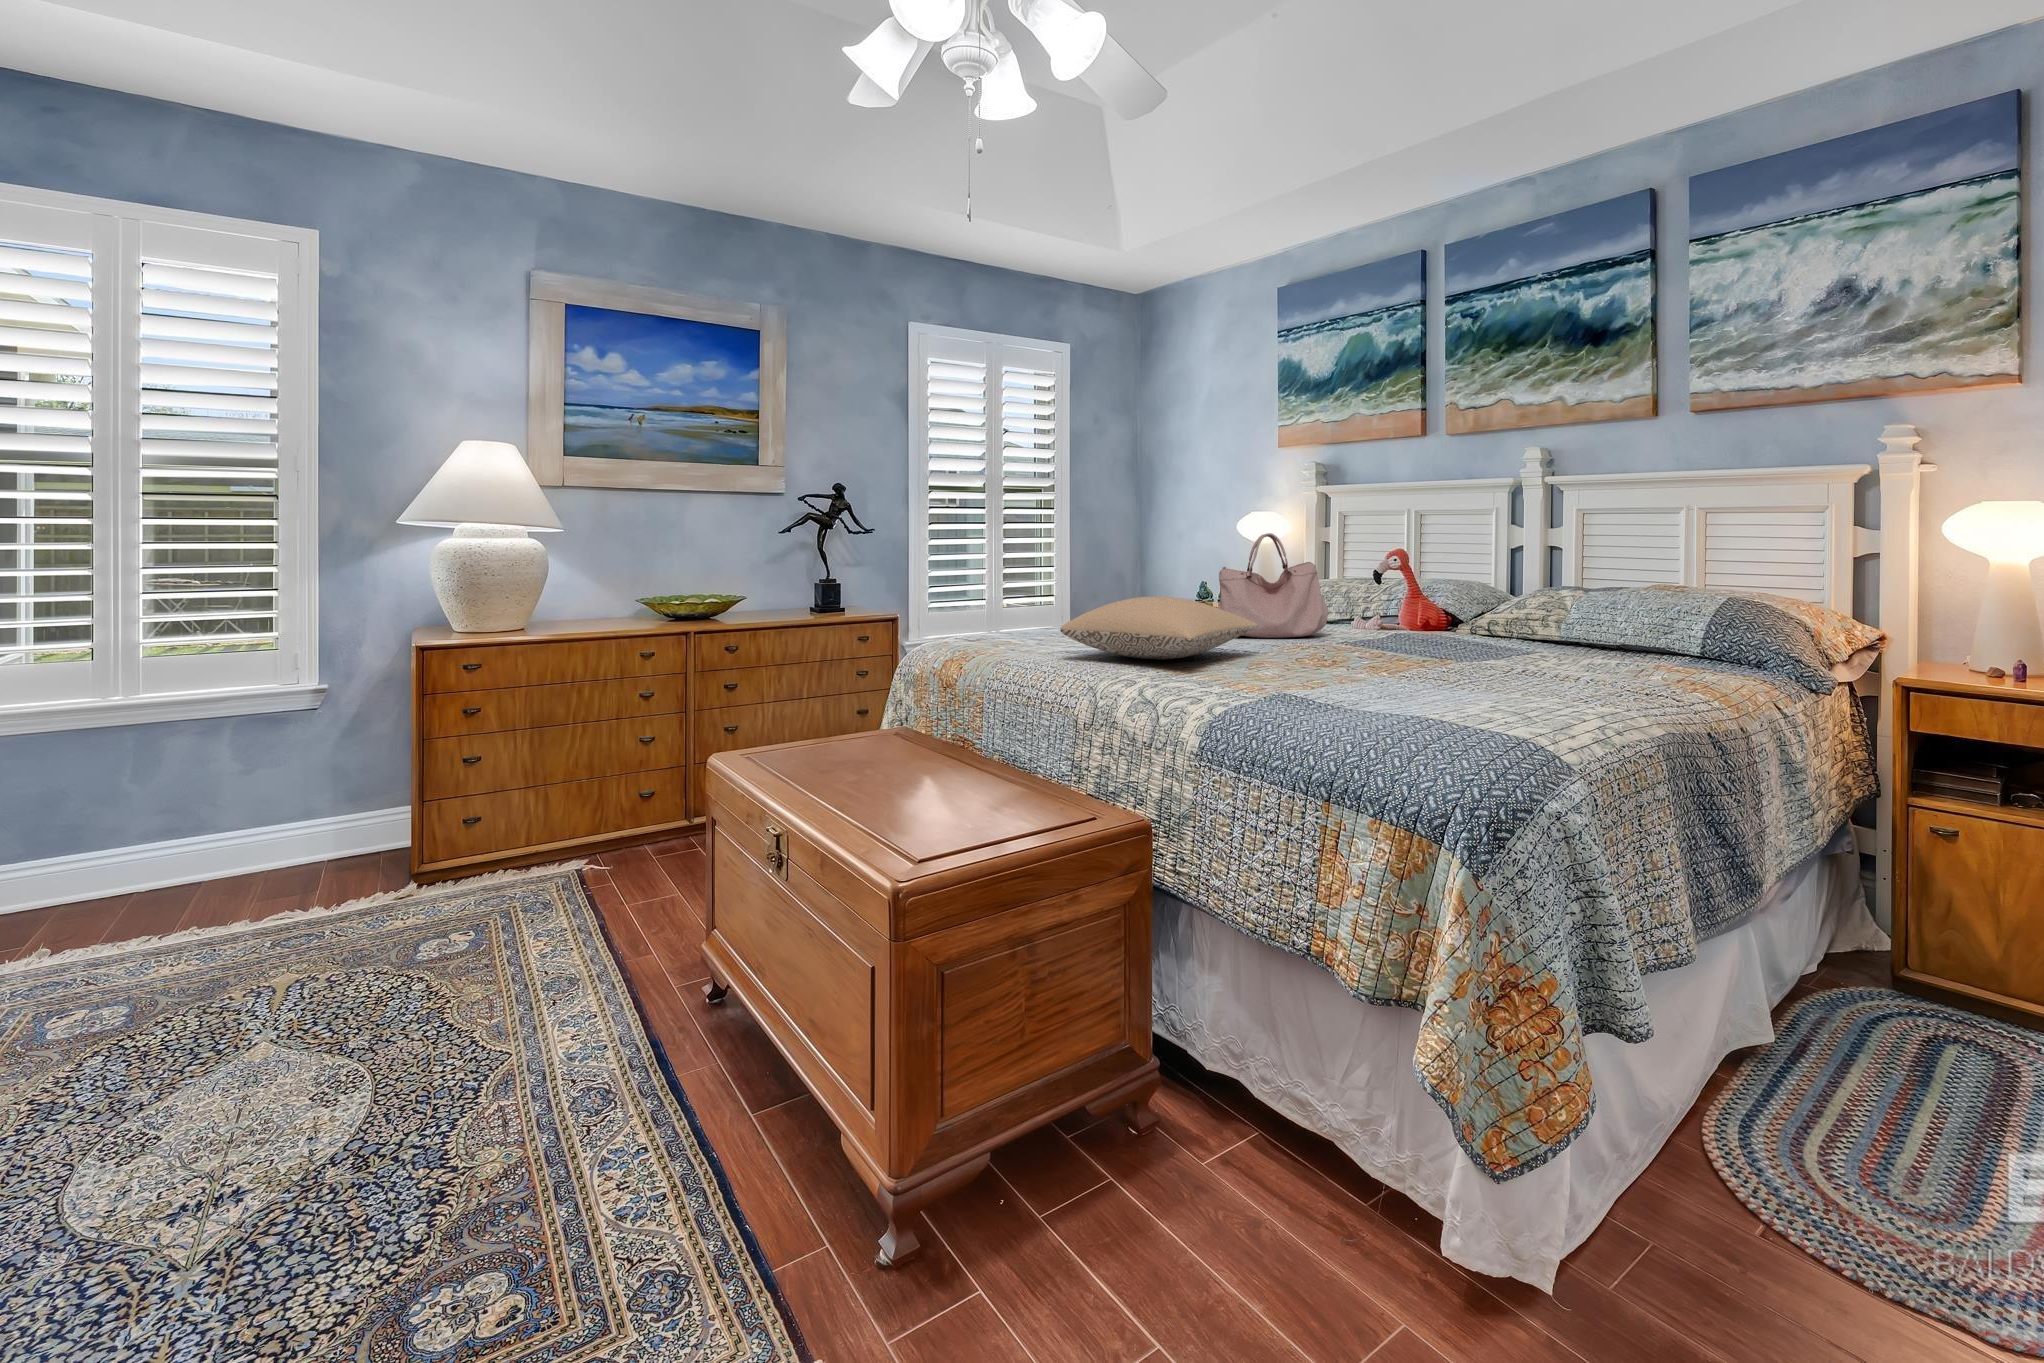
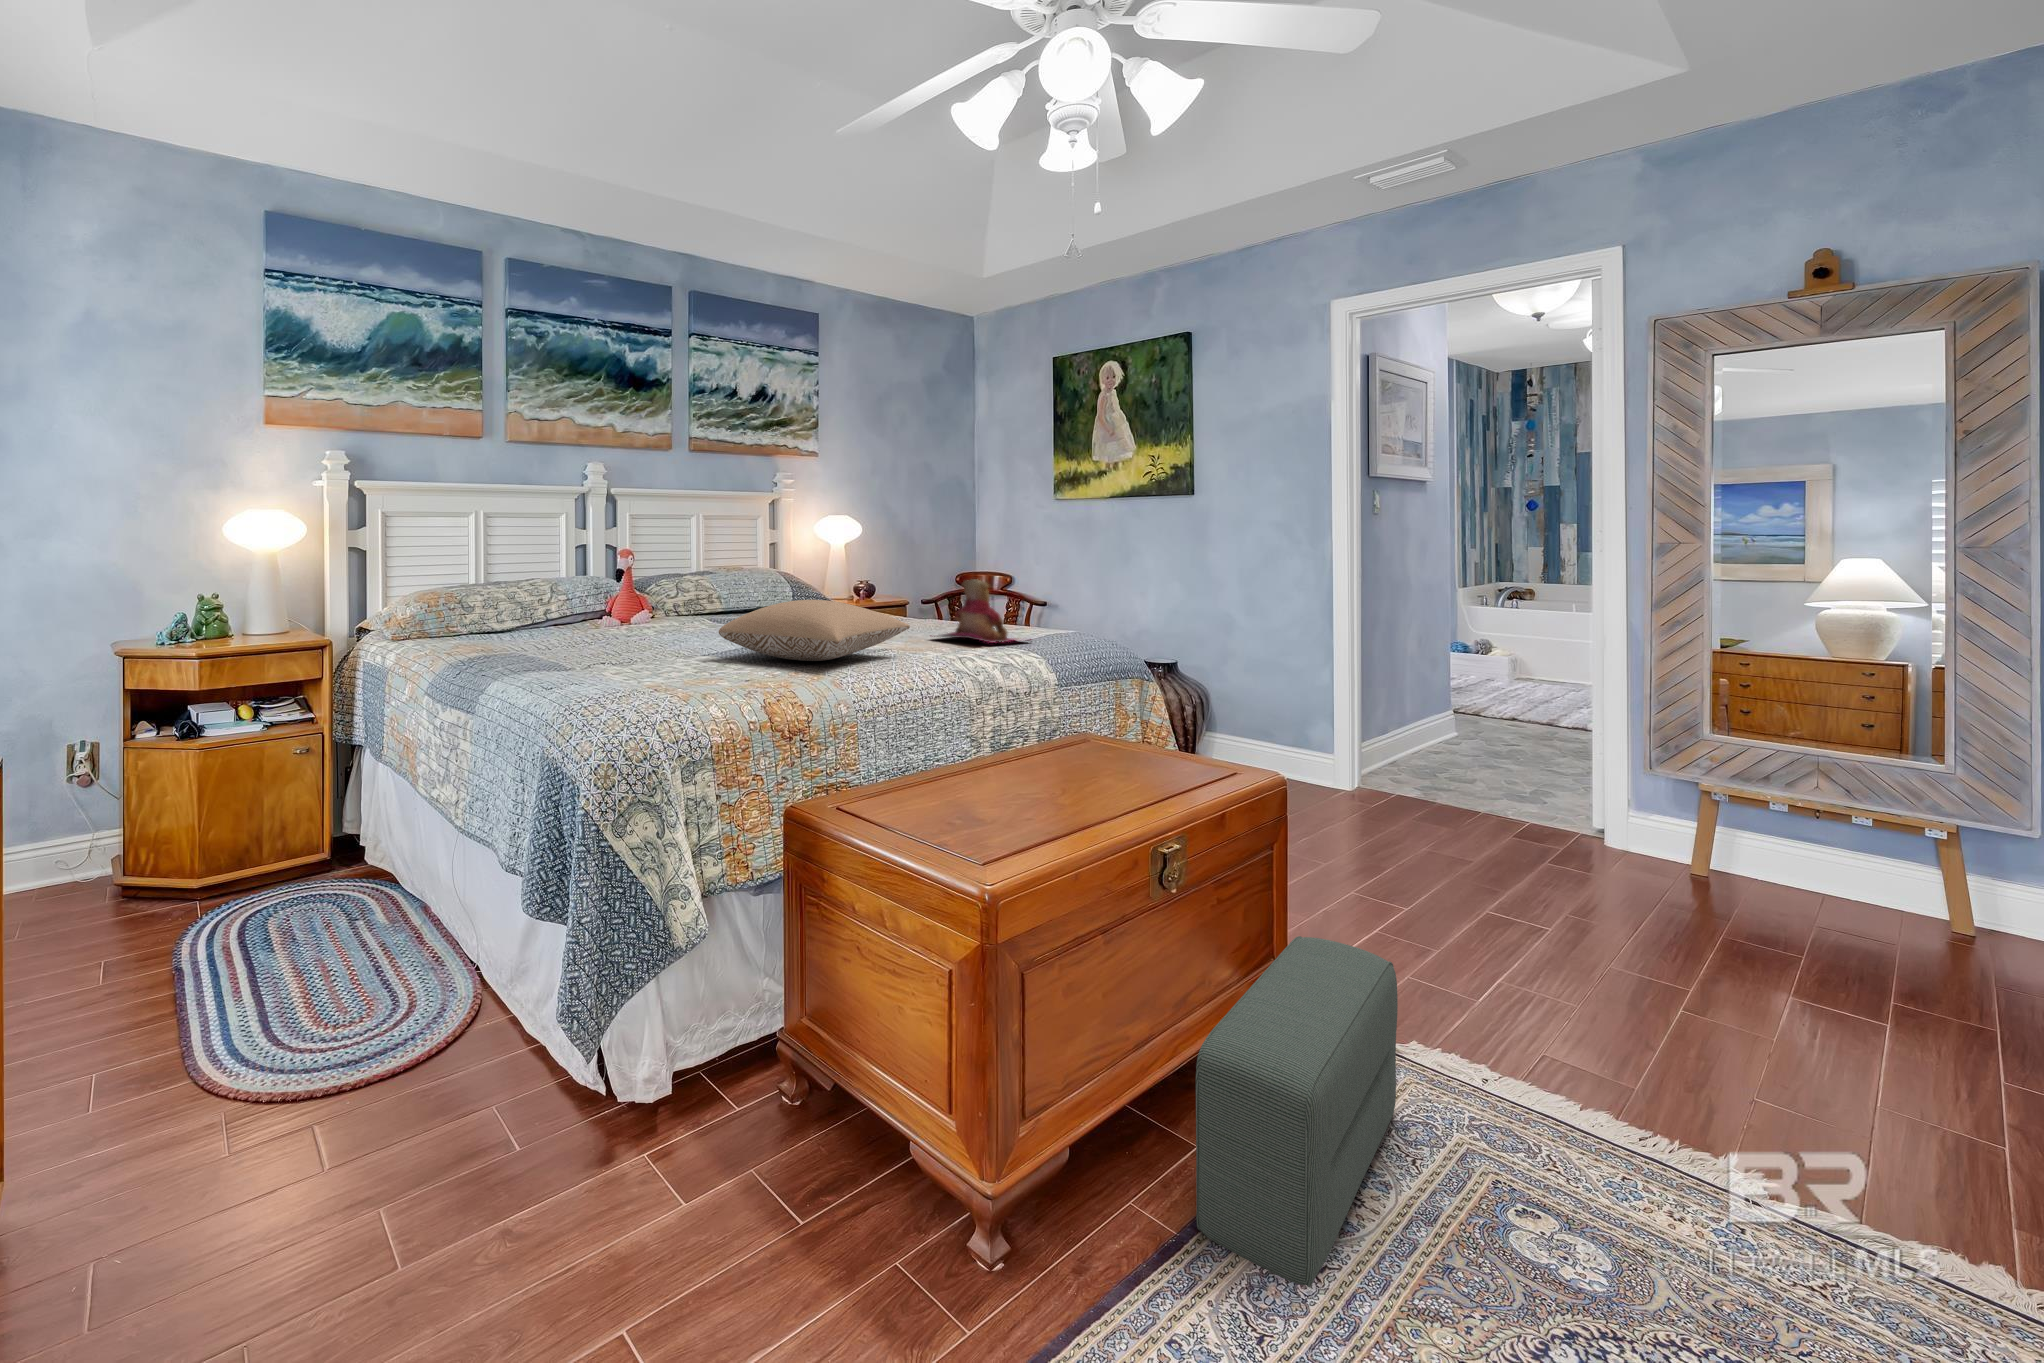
handbag: present [1219,533,1328,638] -> none [617,537,679,645]
teddy bear: none [1301,601,1463,713] -> present [930,579,1026,643]
pouf: none [575,936,816,1282] -> present [1196,936,1398,1287]

